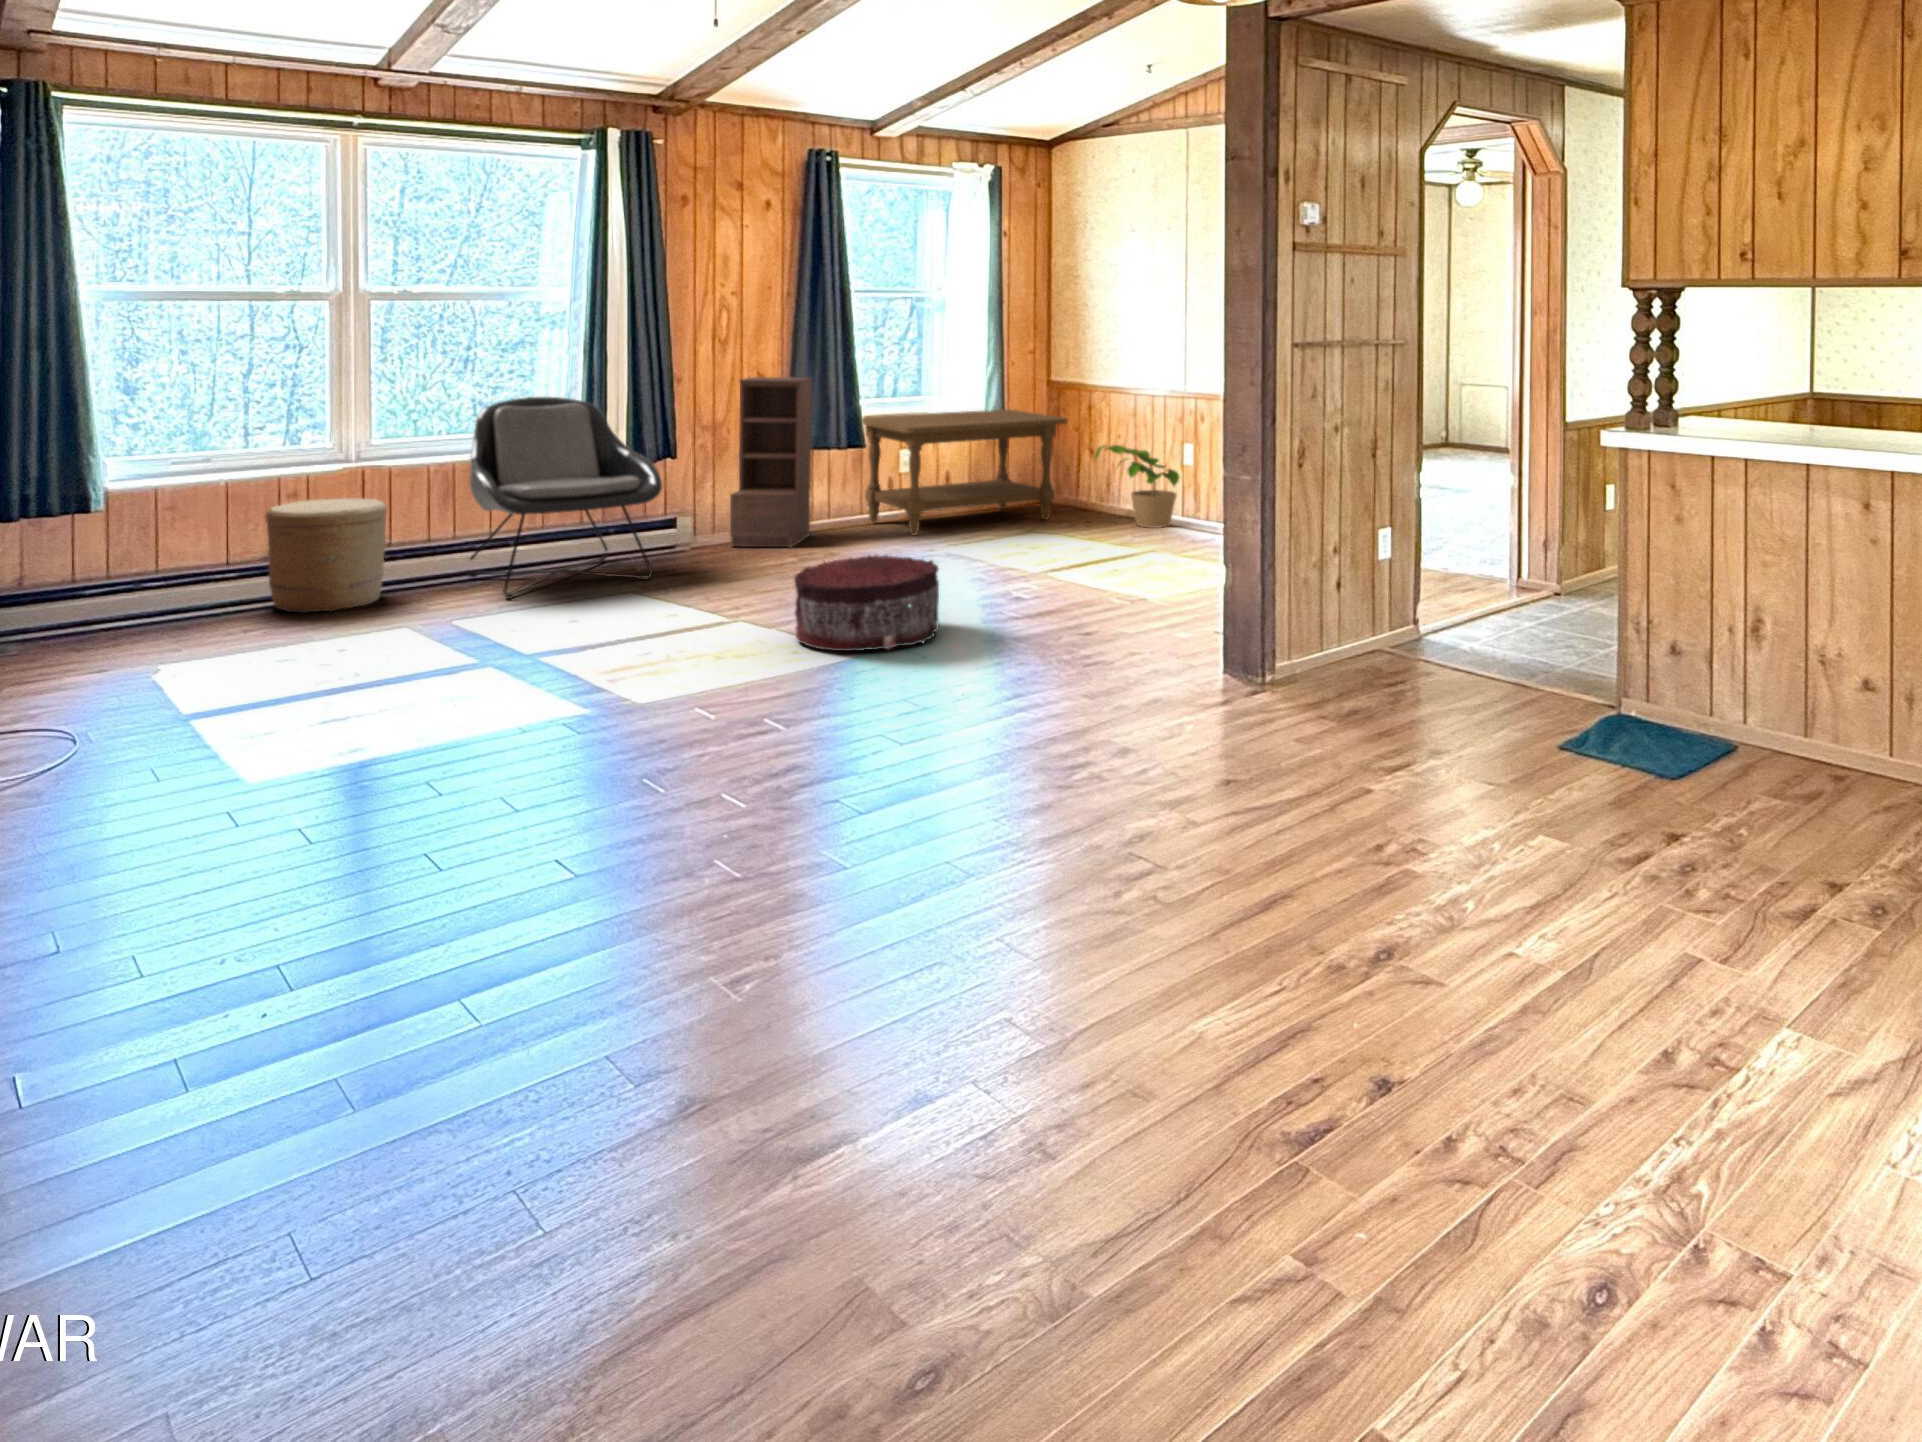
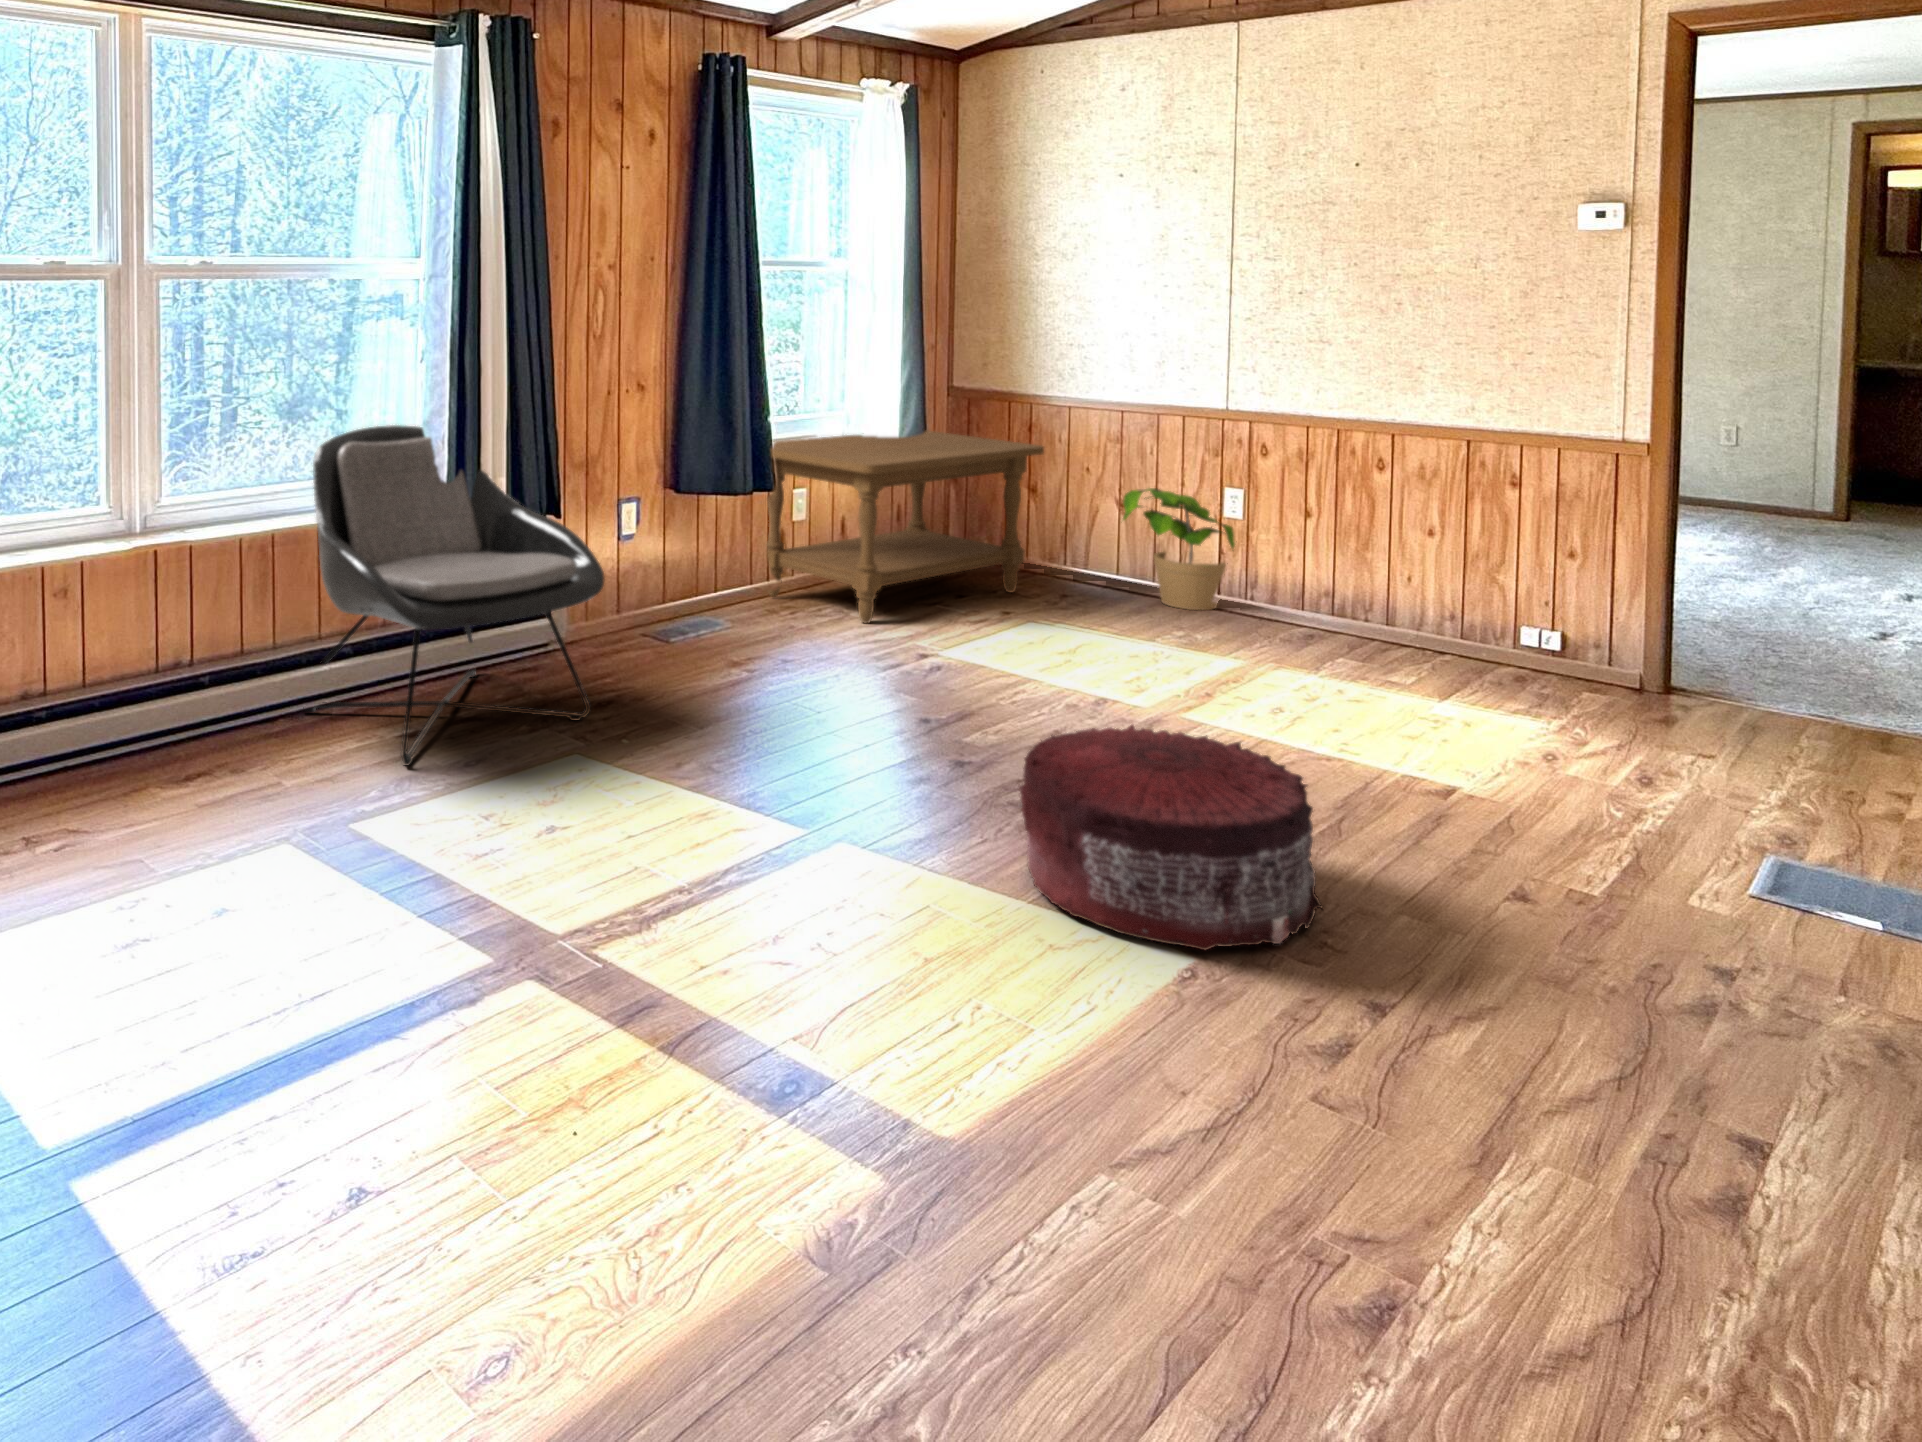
bookshelf: present [730,377,812,548] -> none [627,389,721,648]
woven basket: present [265,498,387,613] -> none [37,595,214,800]

